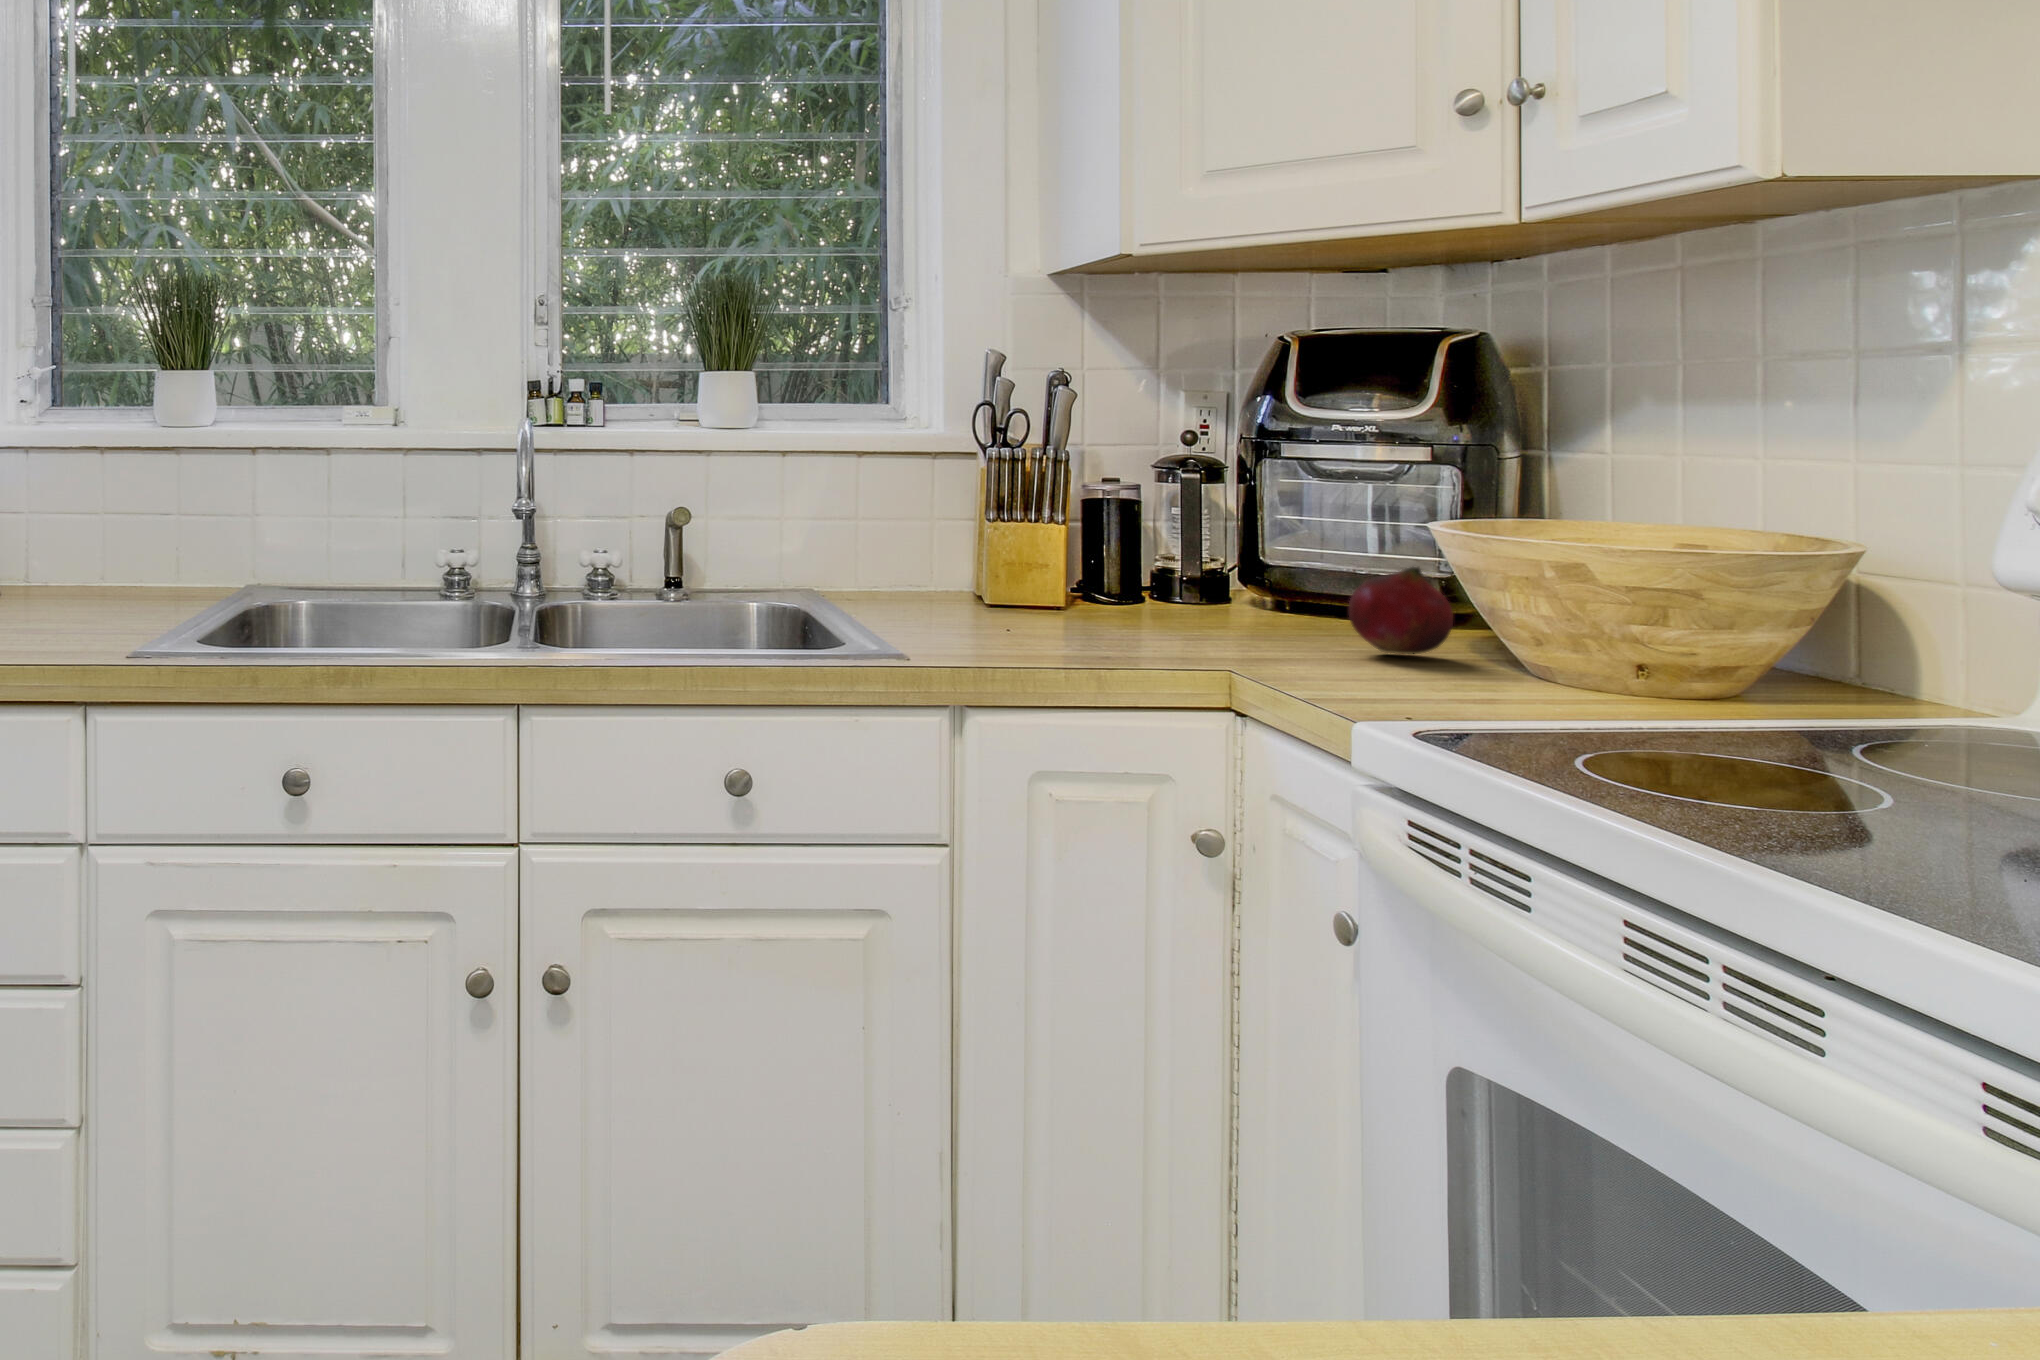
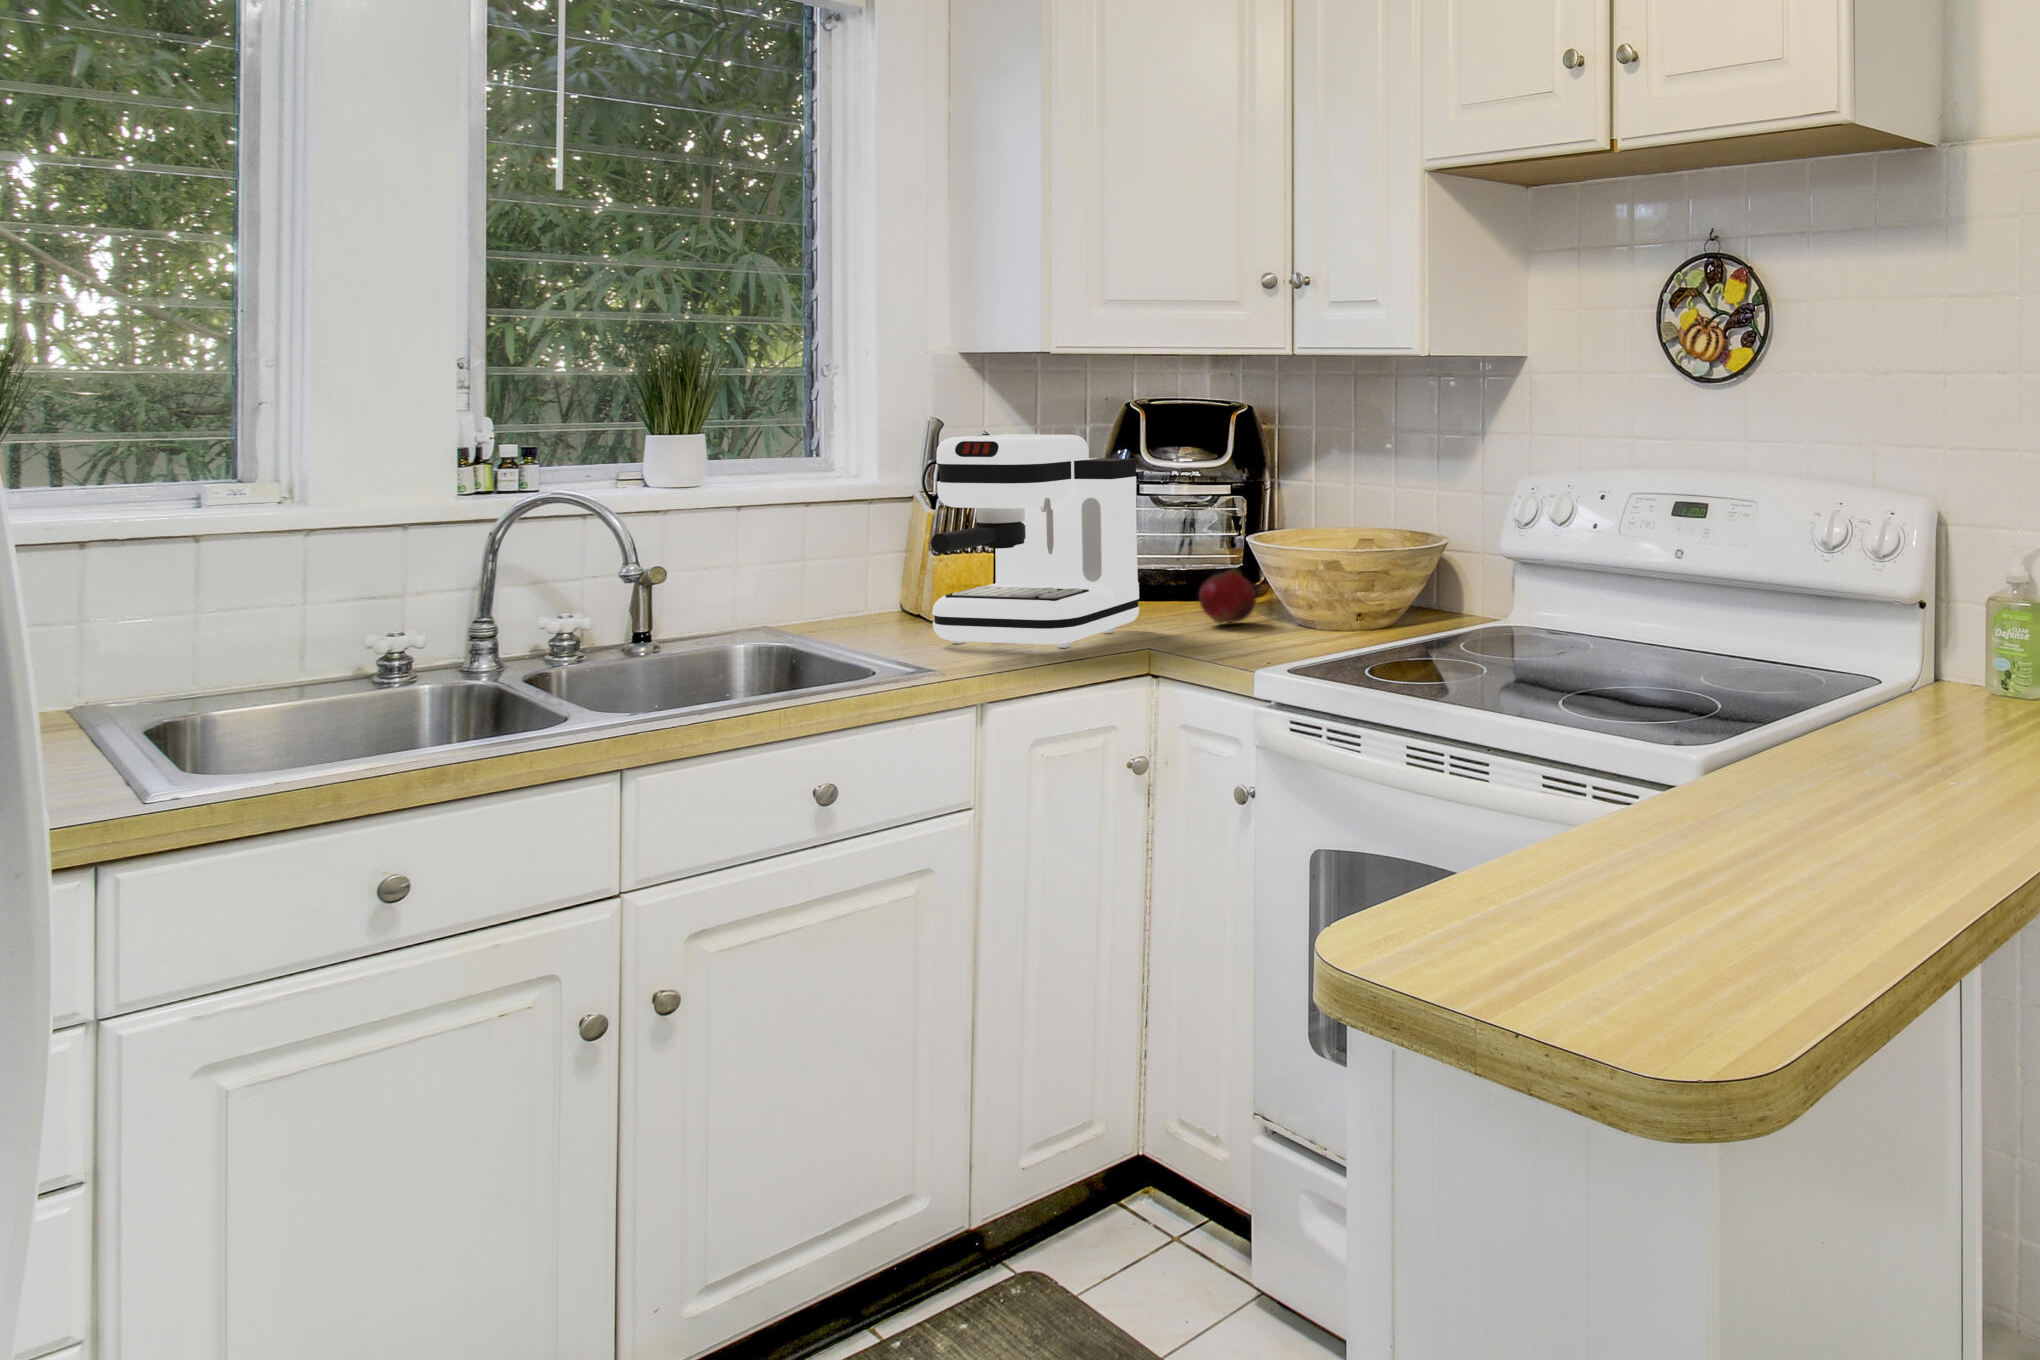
coffee maker: none [931,363,1248,652] -> present [931,435,1139,648]

